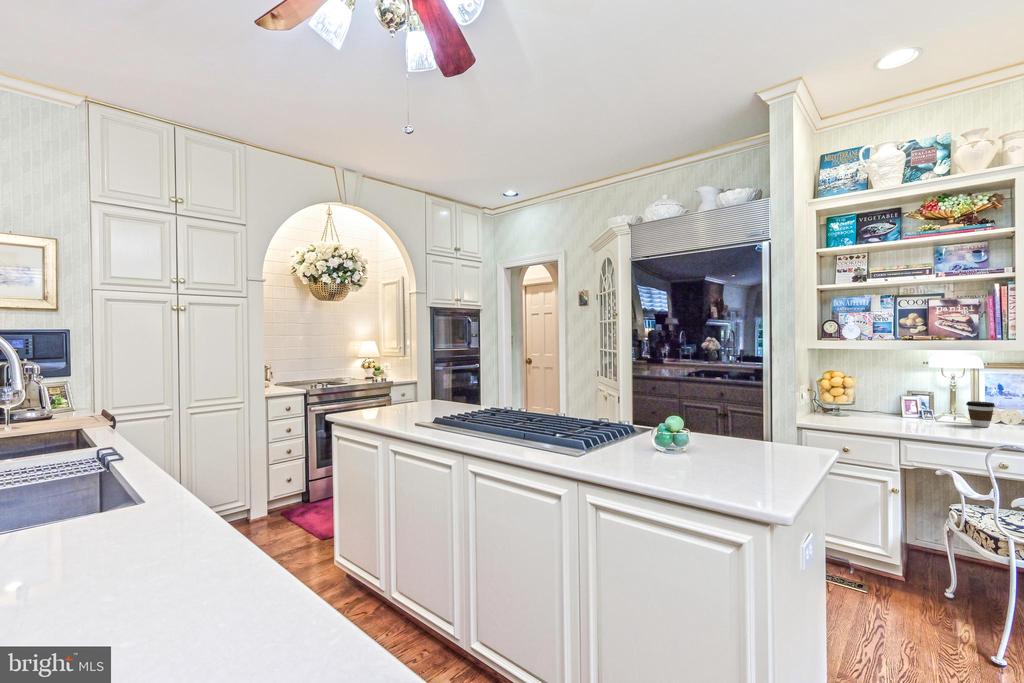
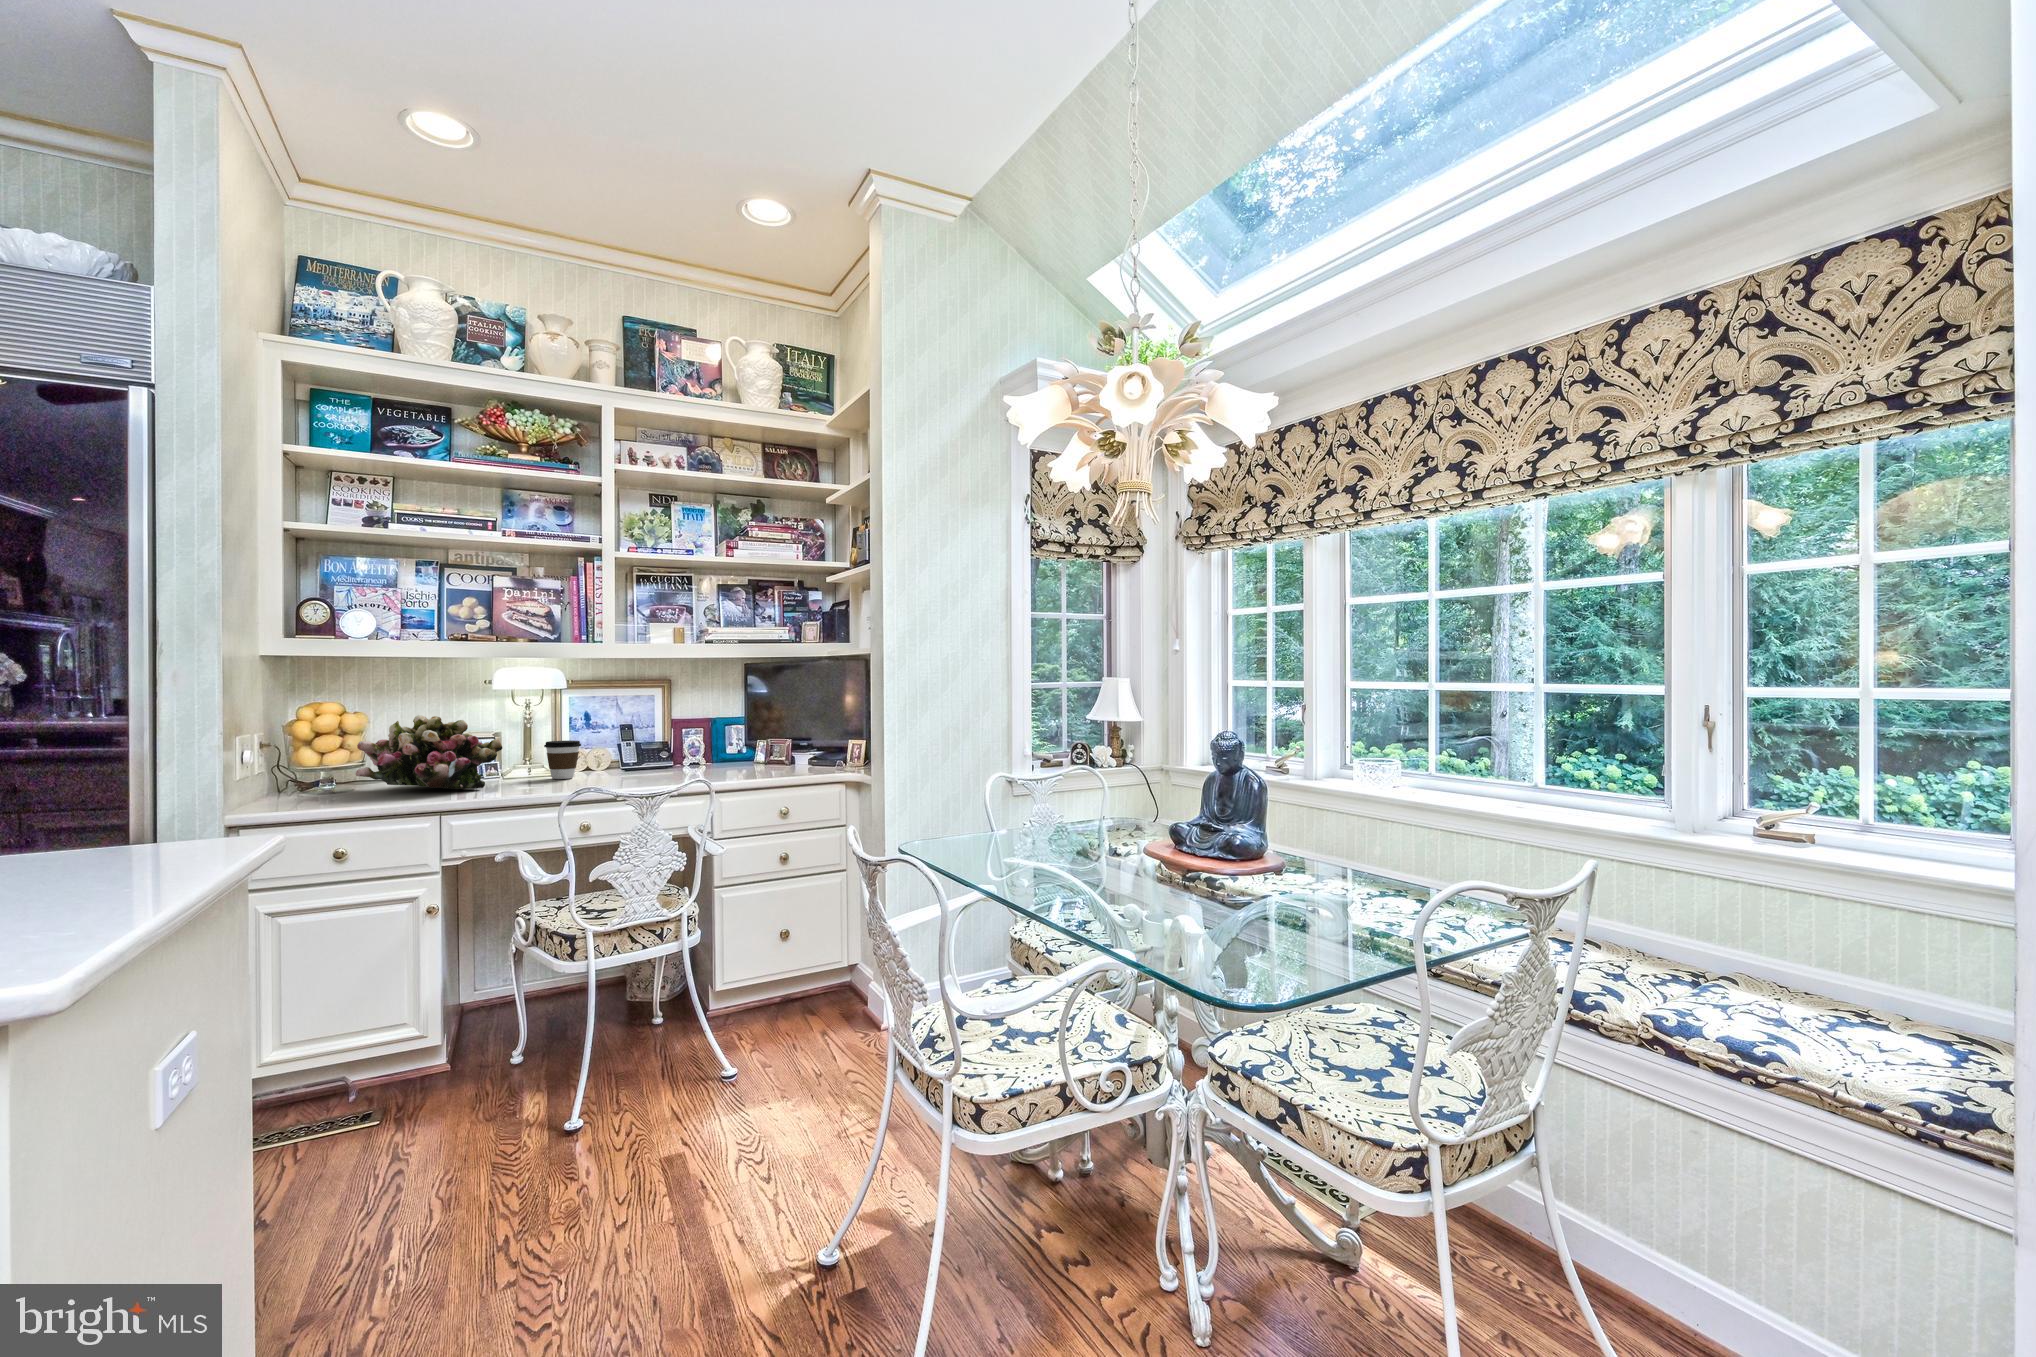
flower arrangement: none [853,381,937,426] -> present [356,715,502,789]

